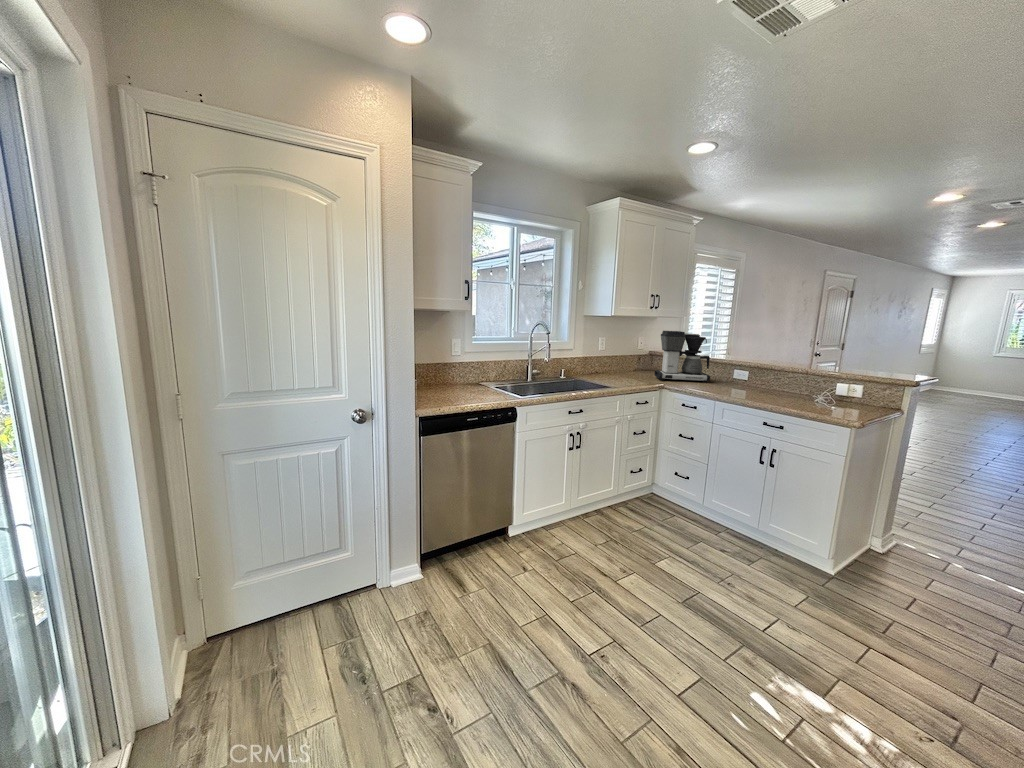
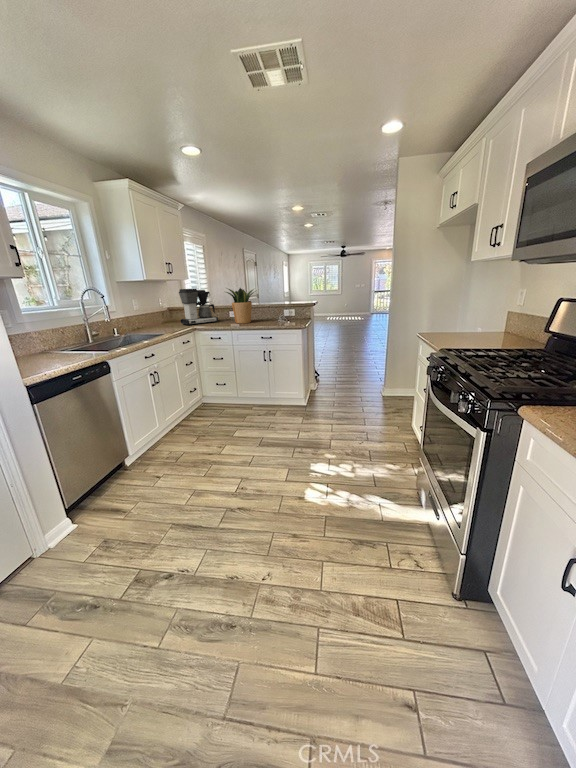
potted plant: none [724,335,786,394] -> present [226,288,254,324]

